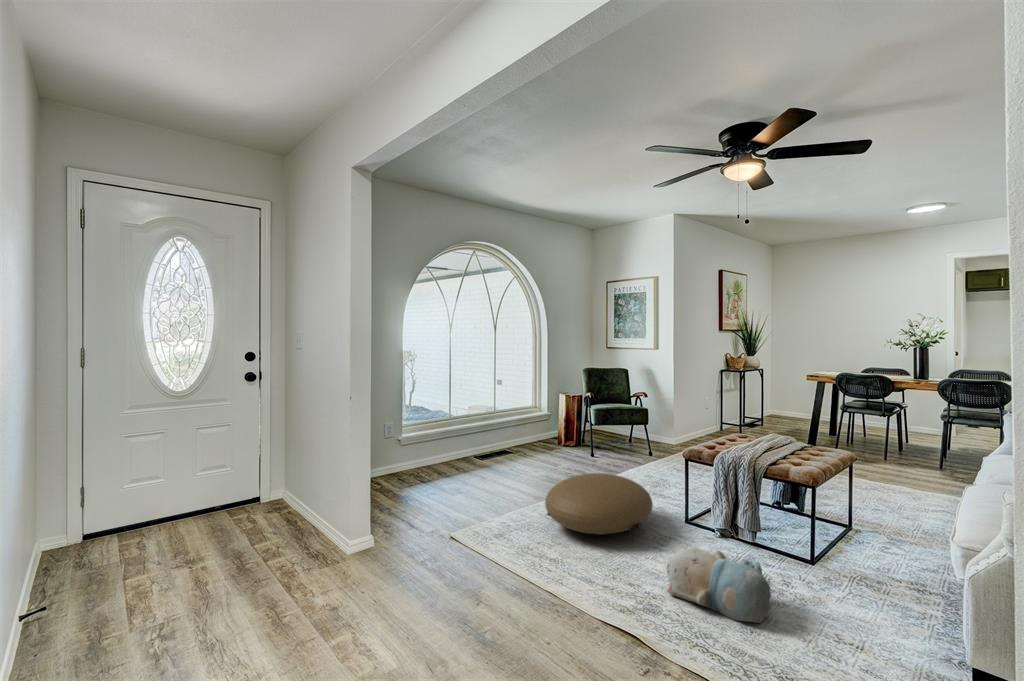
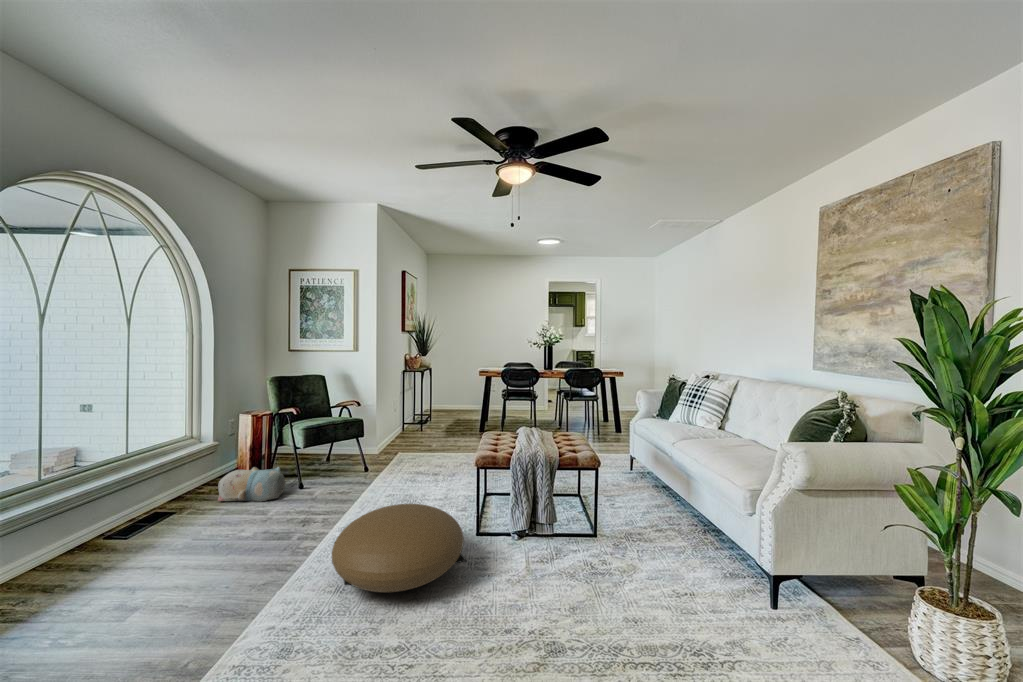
plush toy: present [667,547,771,623] -> present [218,467,285,501]

